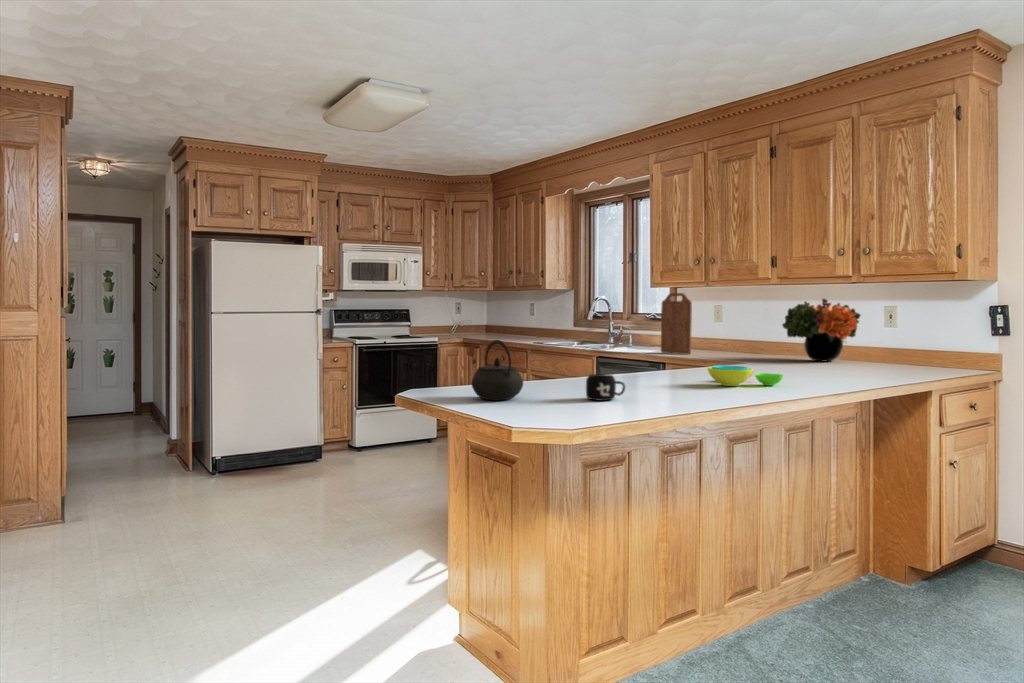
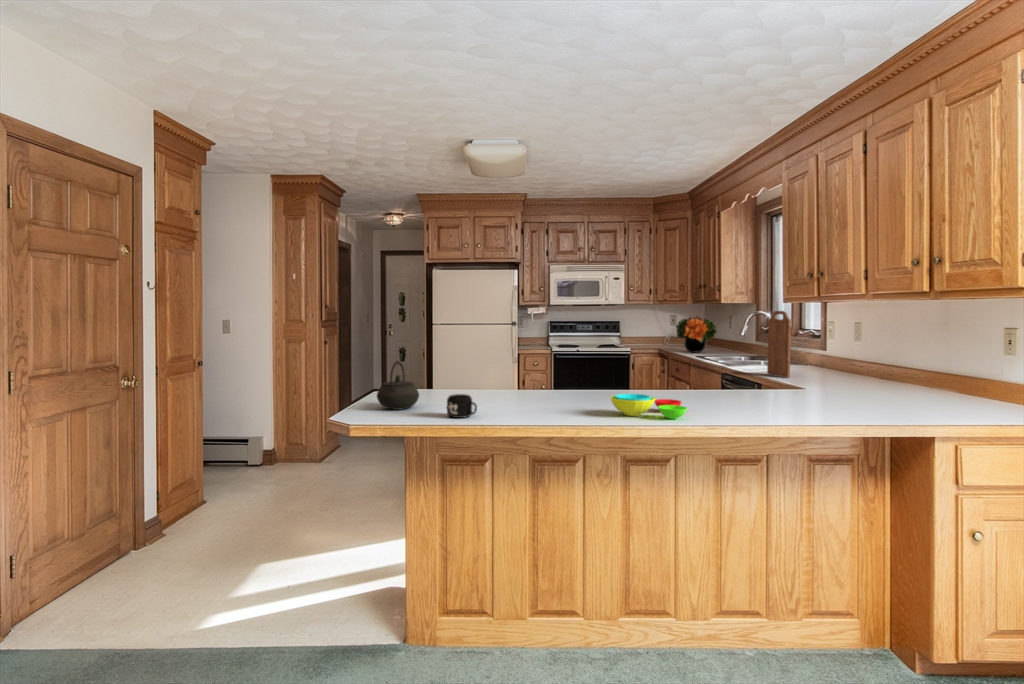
flower arrangement: present [782,299,860,361] -> present [676,315,717,353]

